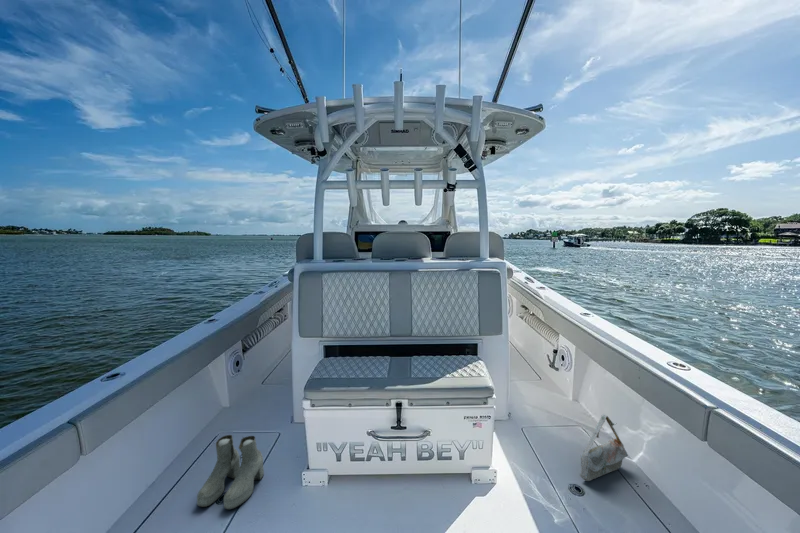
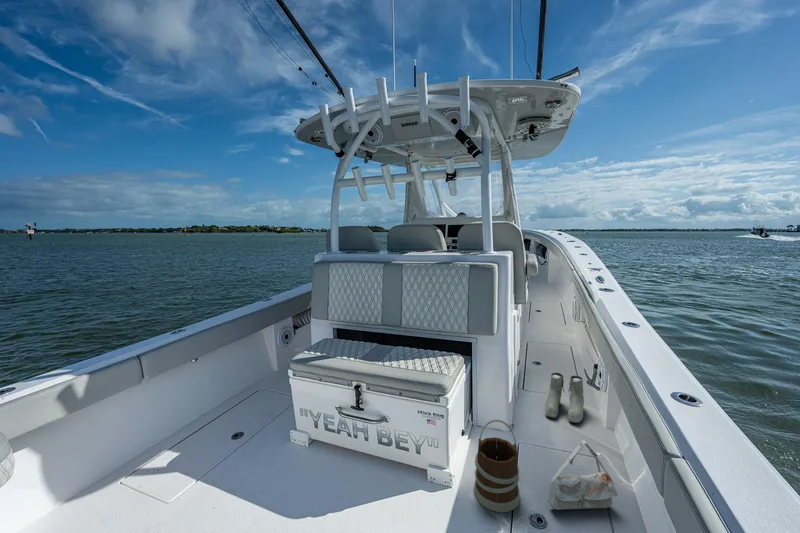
wooden bucket: none [513,410,558,498] -> present [474,420,520,512]
boots: present [197,435,264,509] -> present [545,373,584,423]

